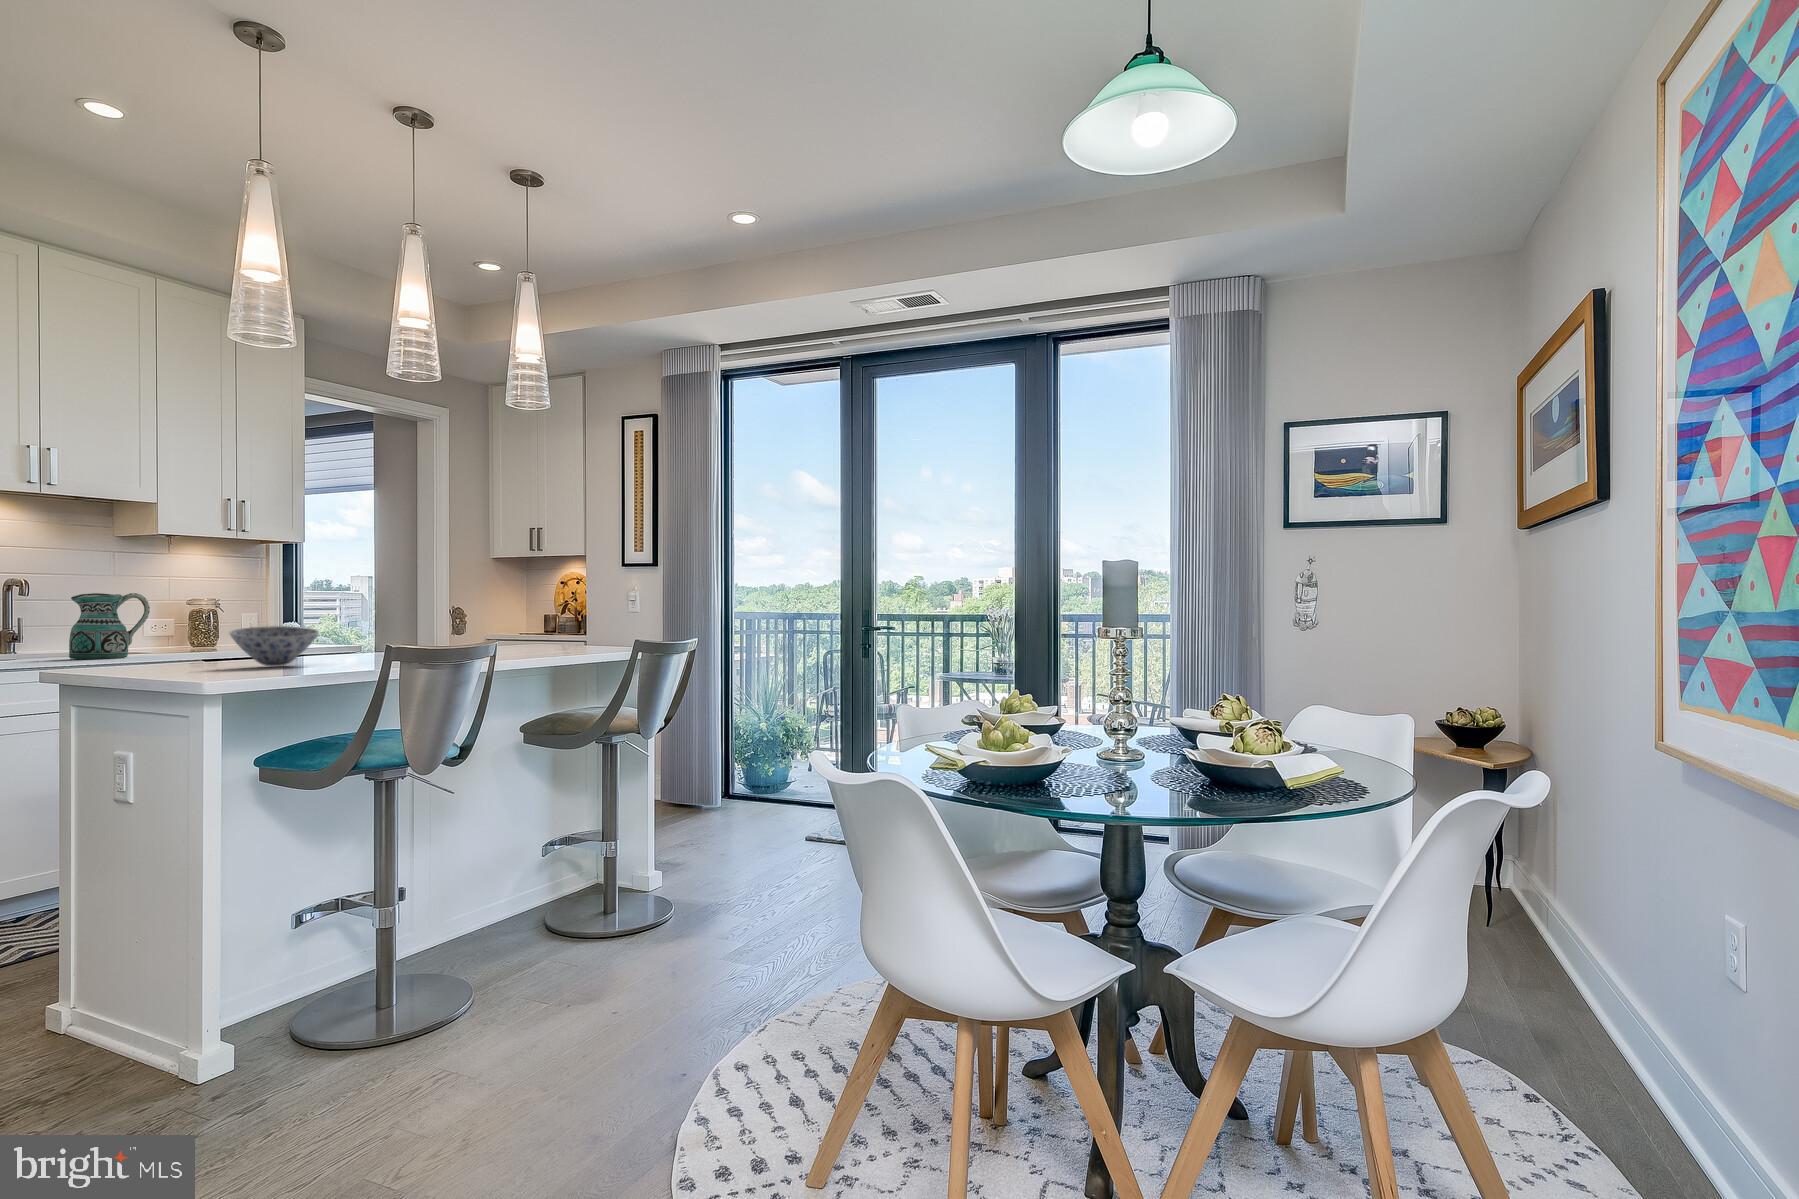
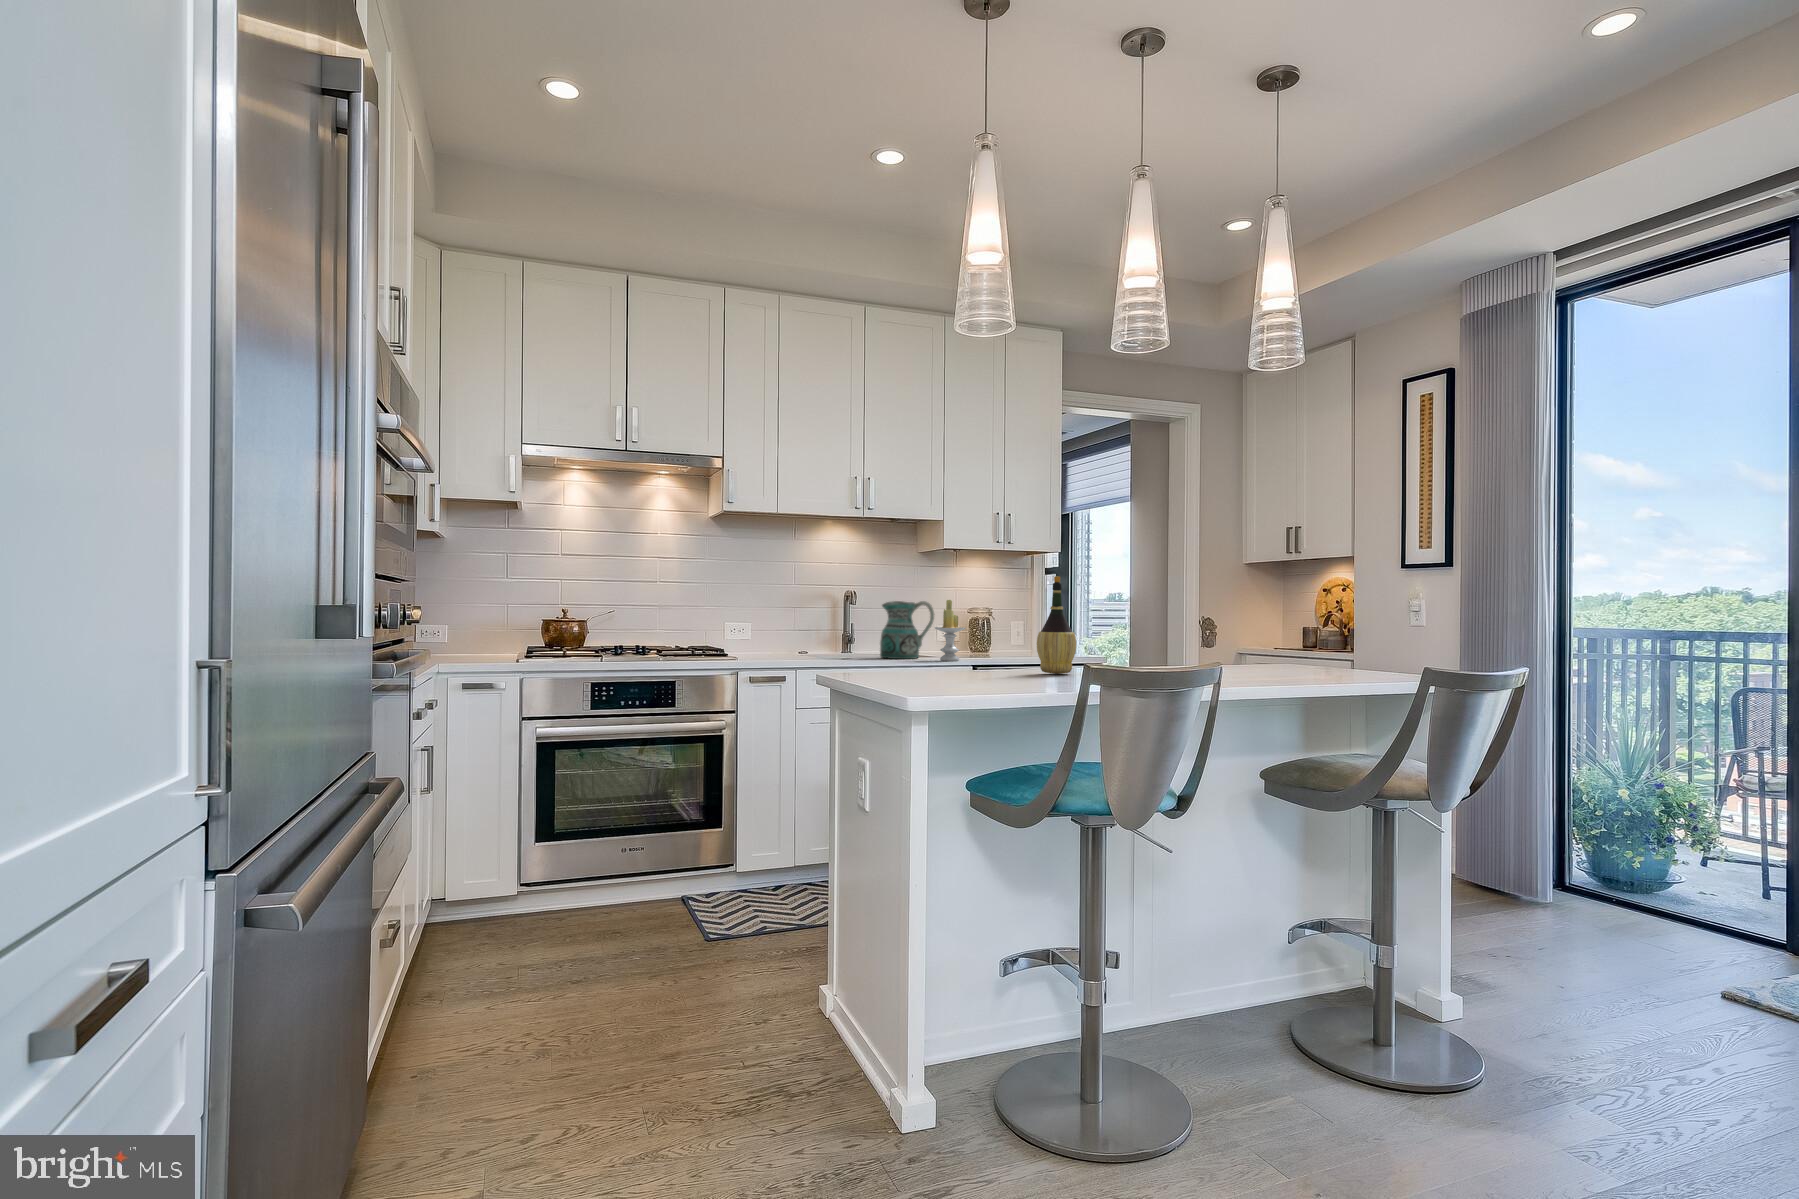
wine bottle: none [306,569,349,660] -> present [1037,576,1076,674]
candle: none [155,592,198,658] -> present [935,600,965,661]
bowl: present [229,626,319,666] -> none [962,636,1042,679]

